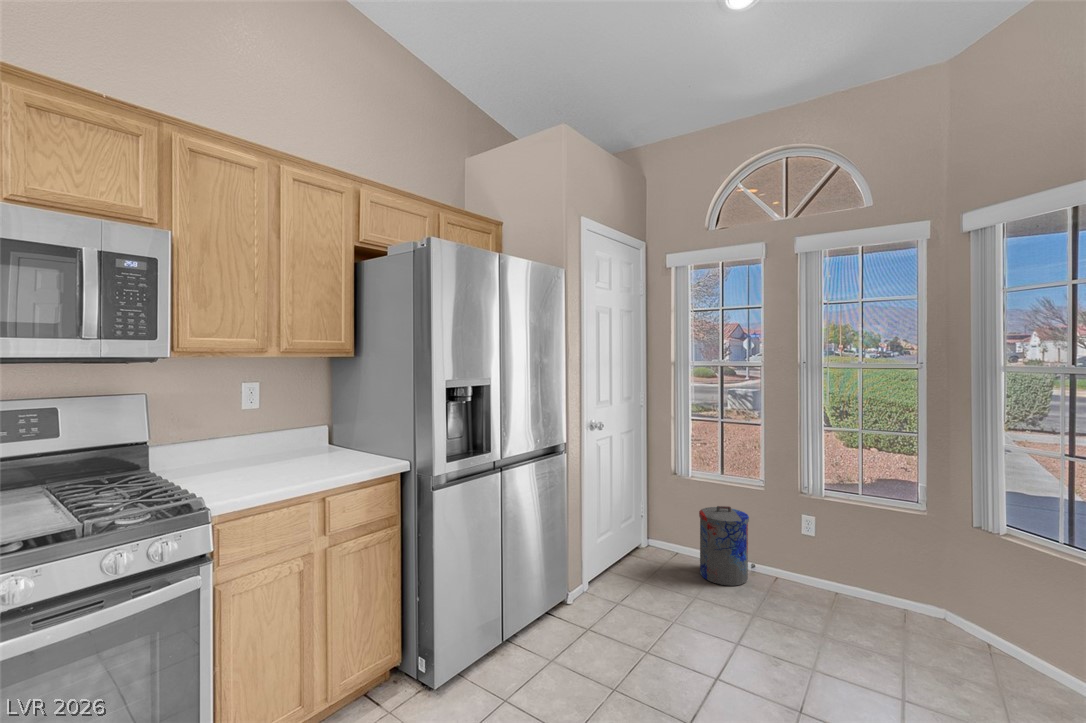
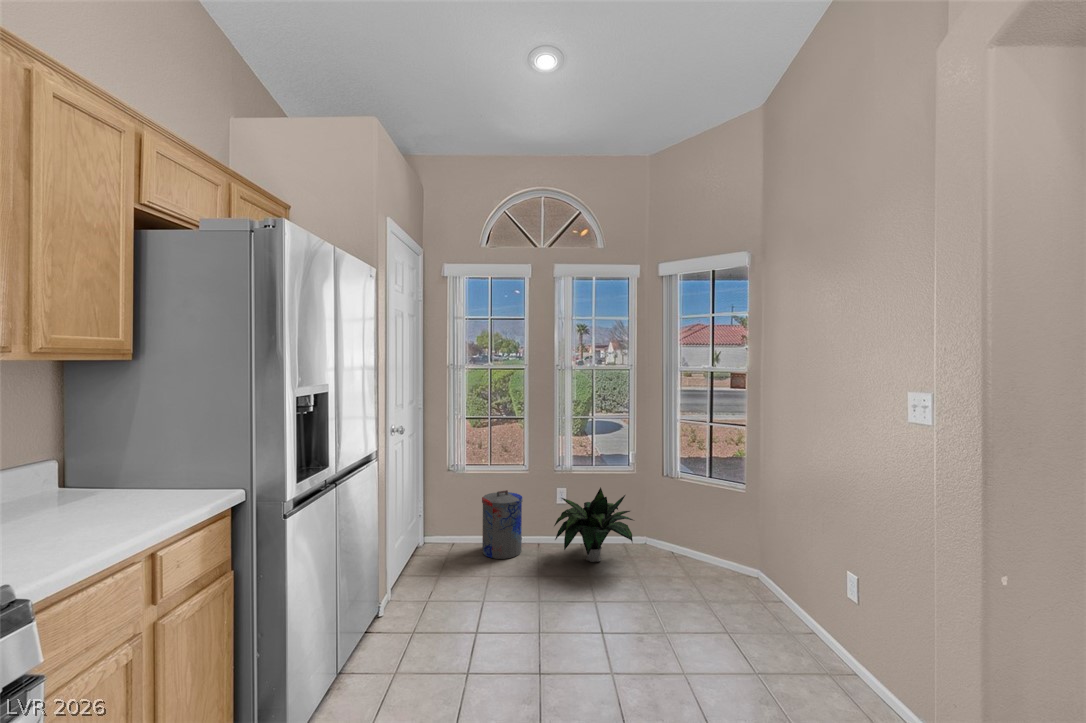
potted plant: none [781,524,917,622] -> present [554,487,633,562]

